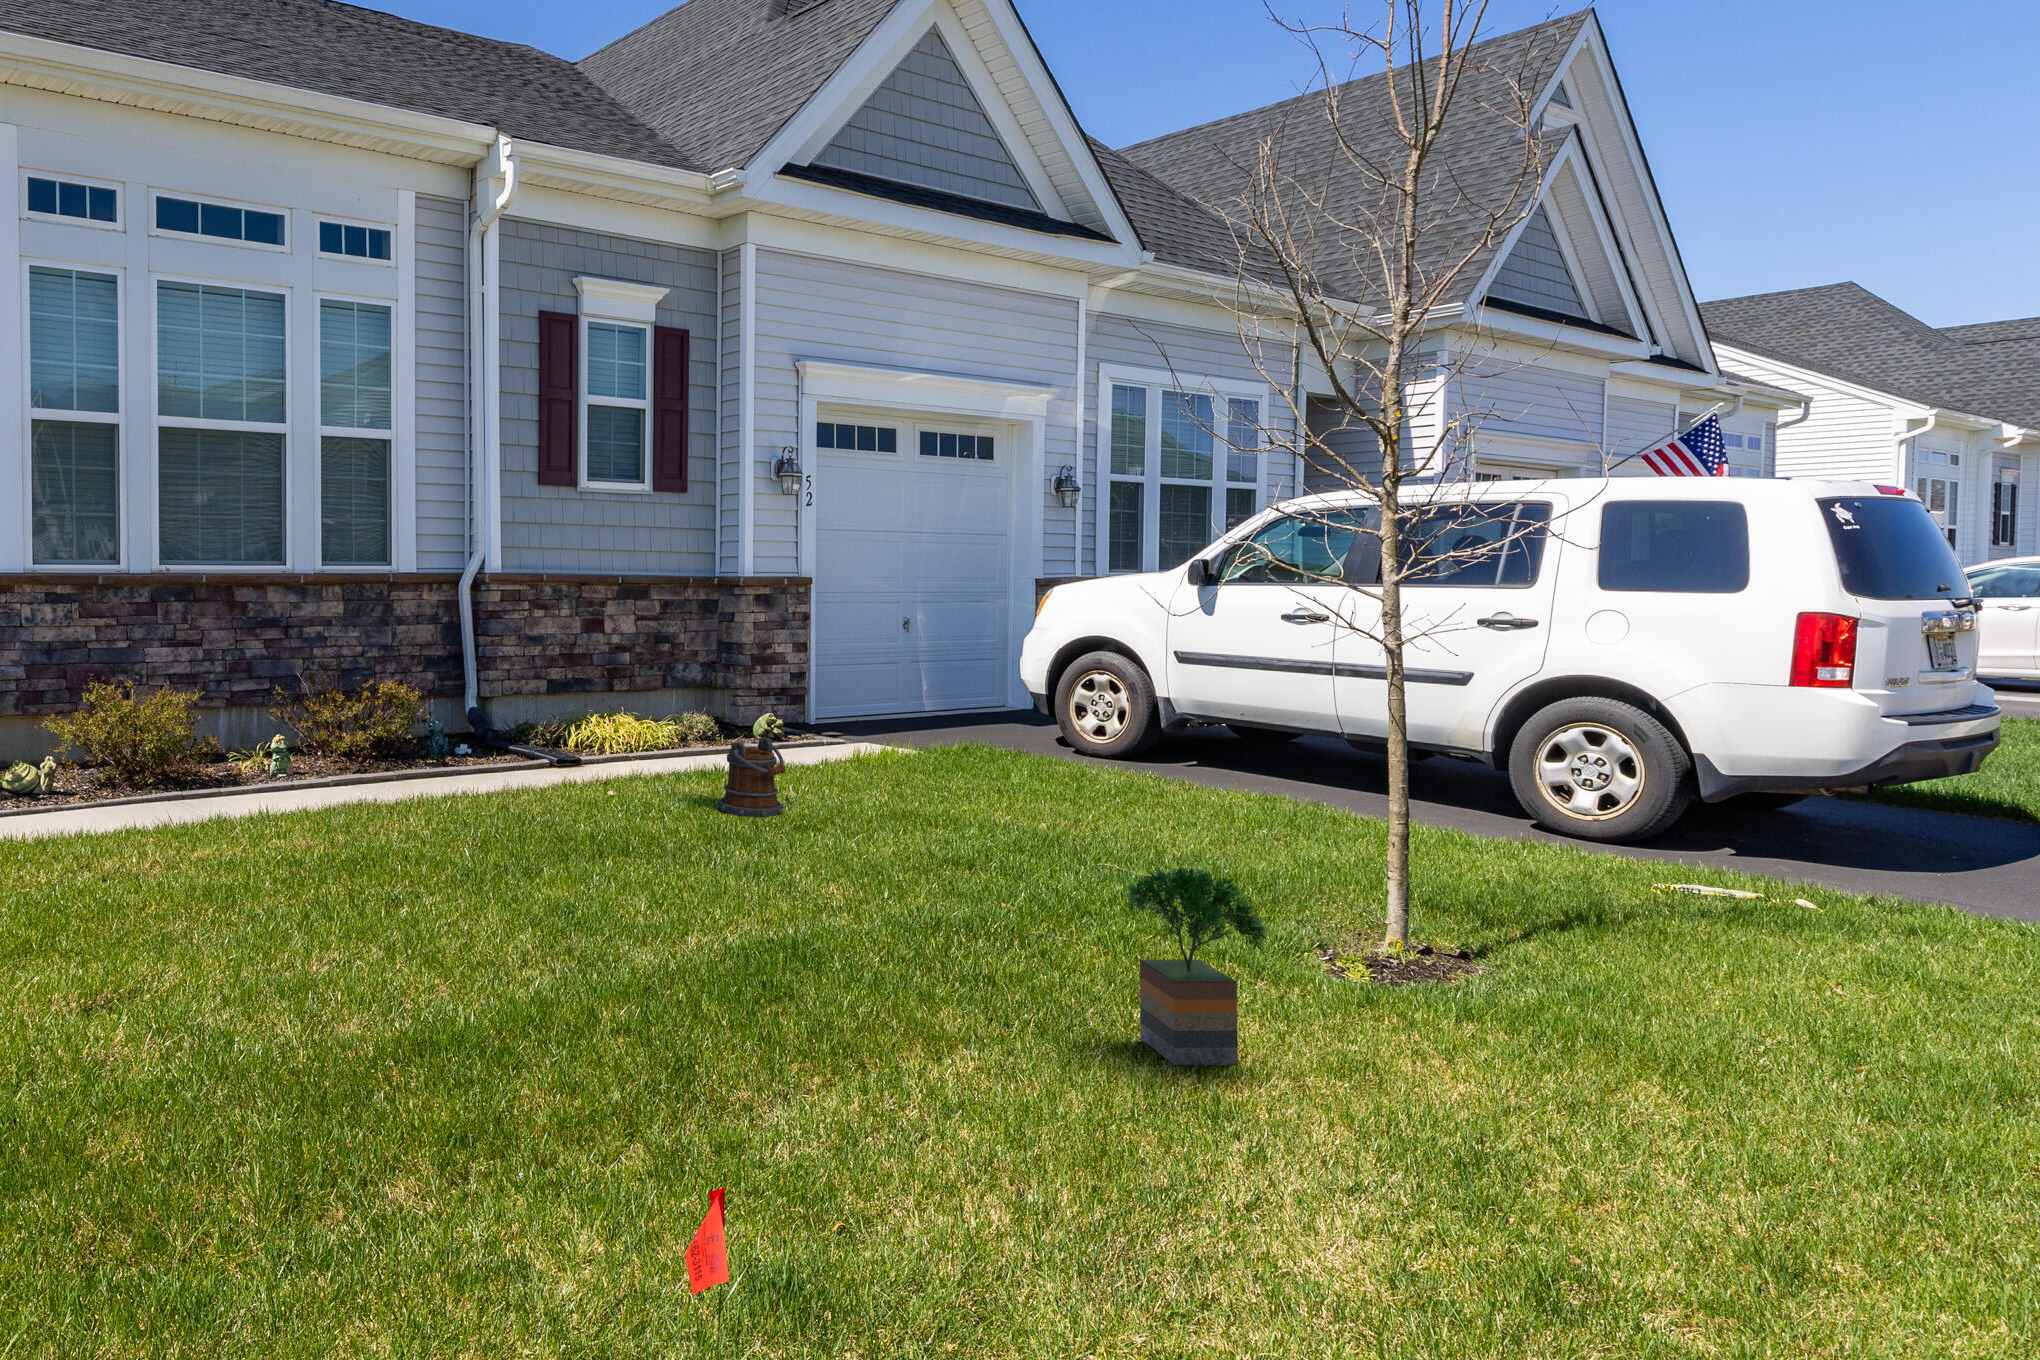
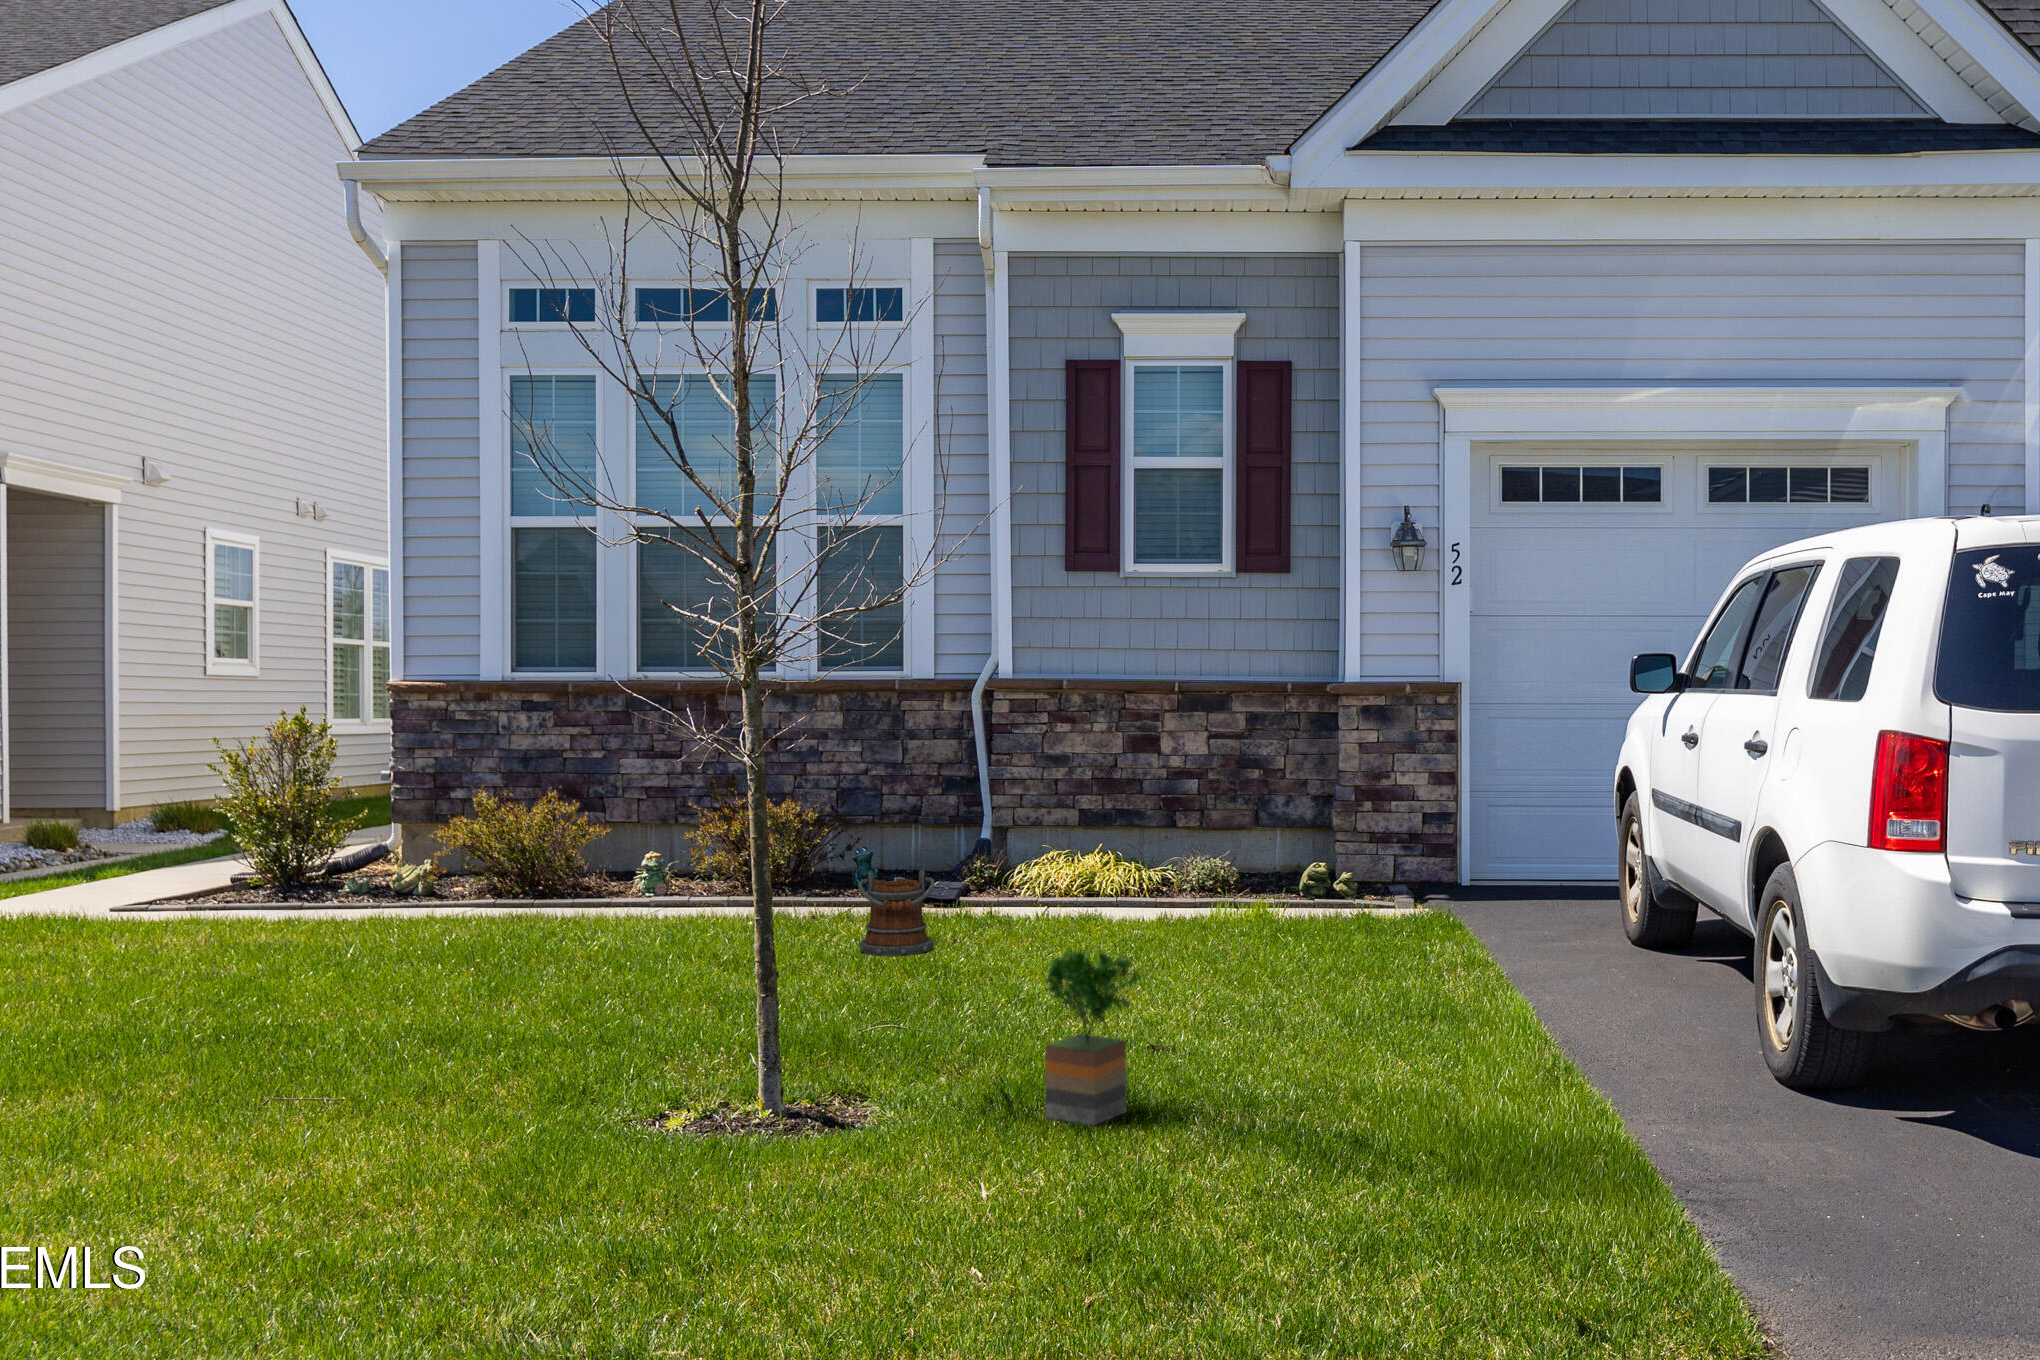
potted tree: present [1125,866,1269,1065] -> present [1045,951,1141,1126]

